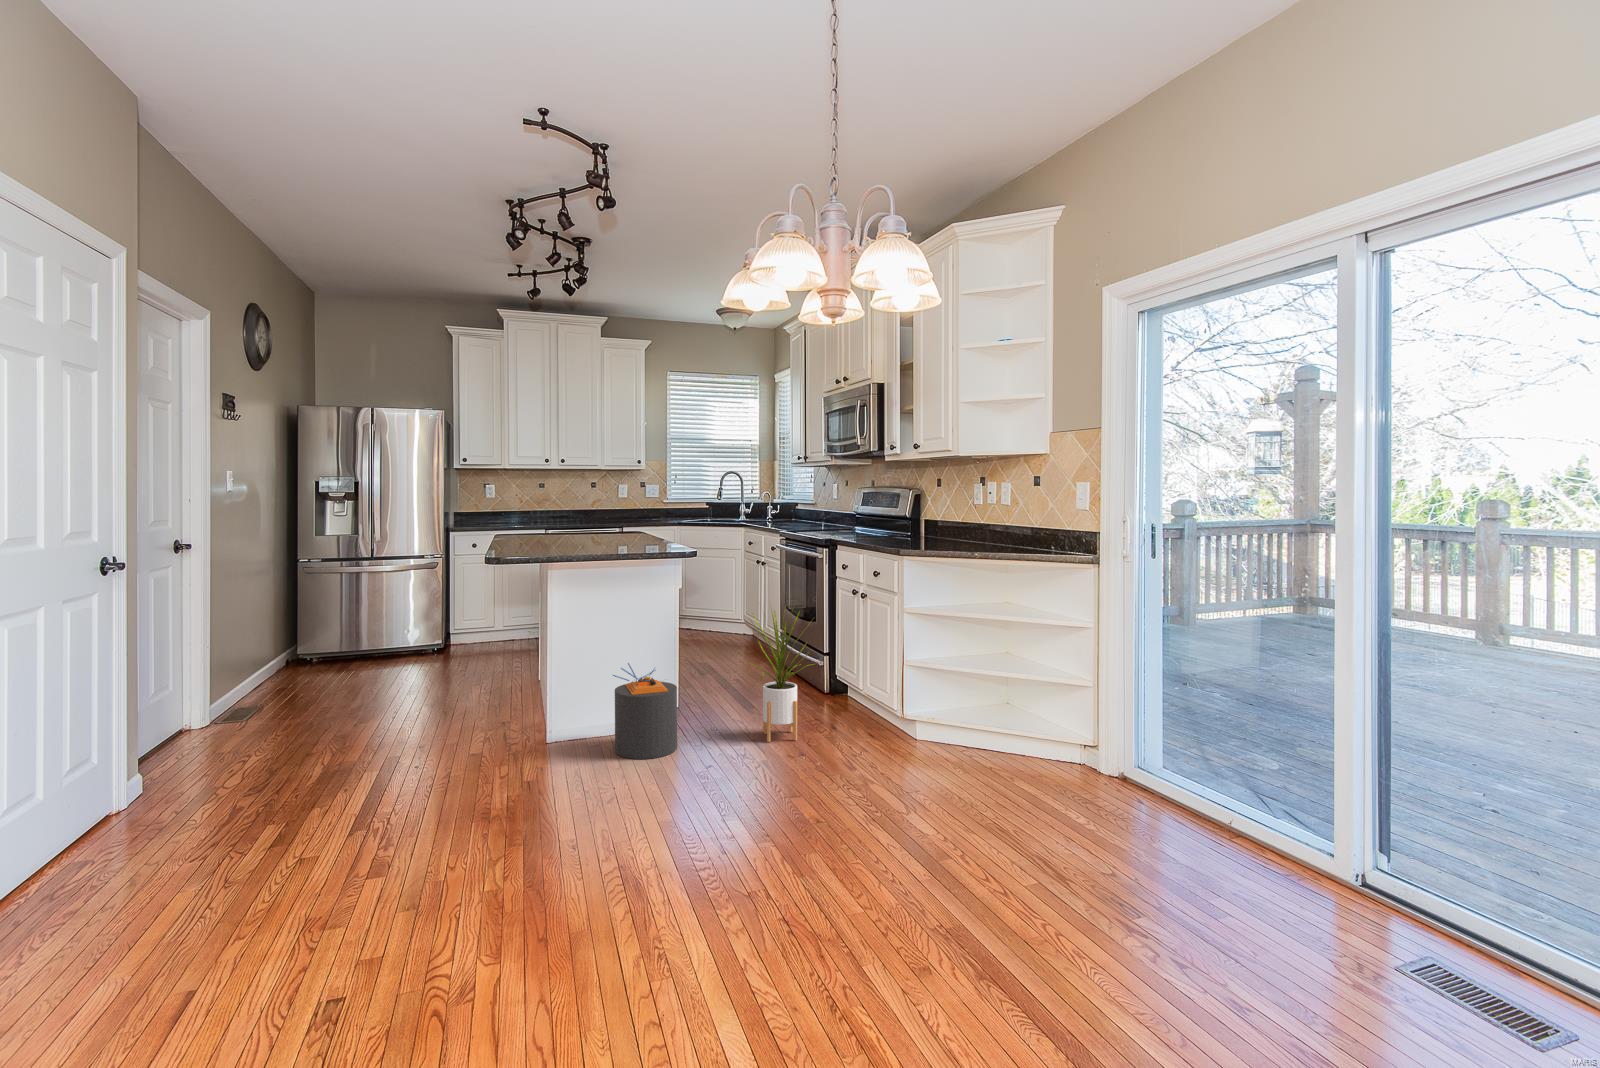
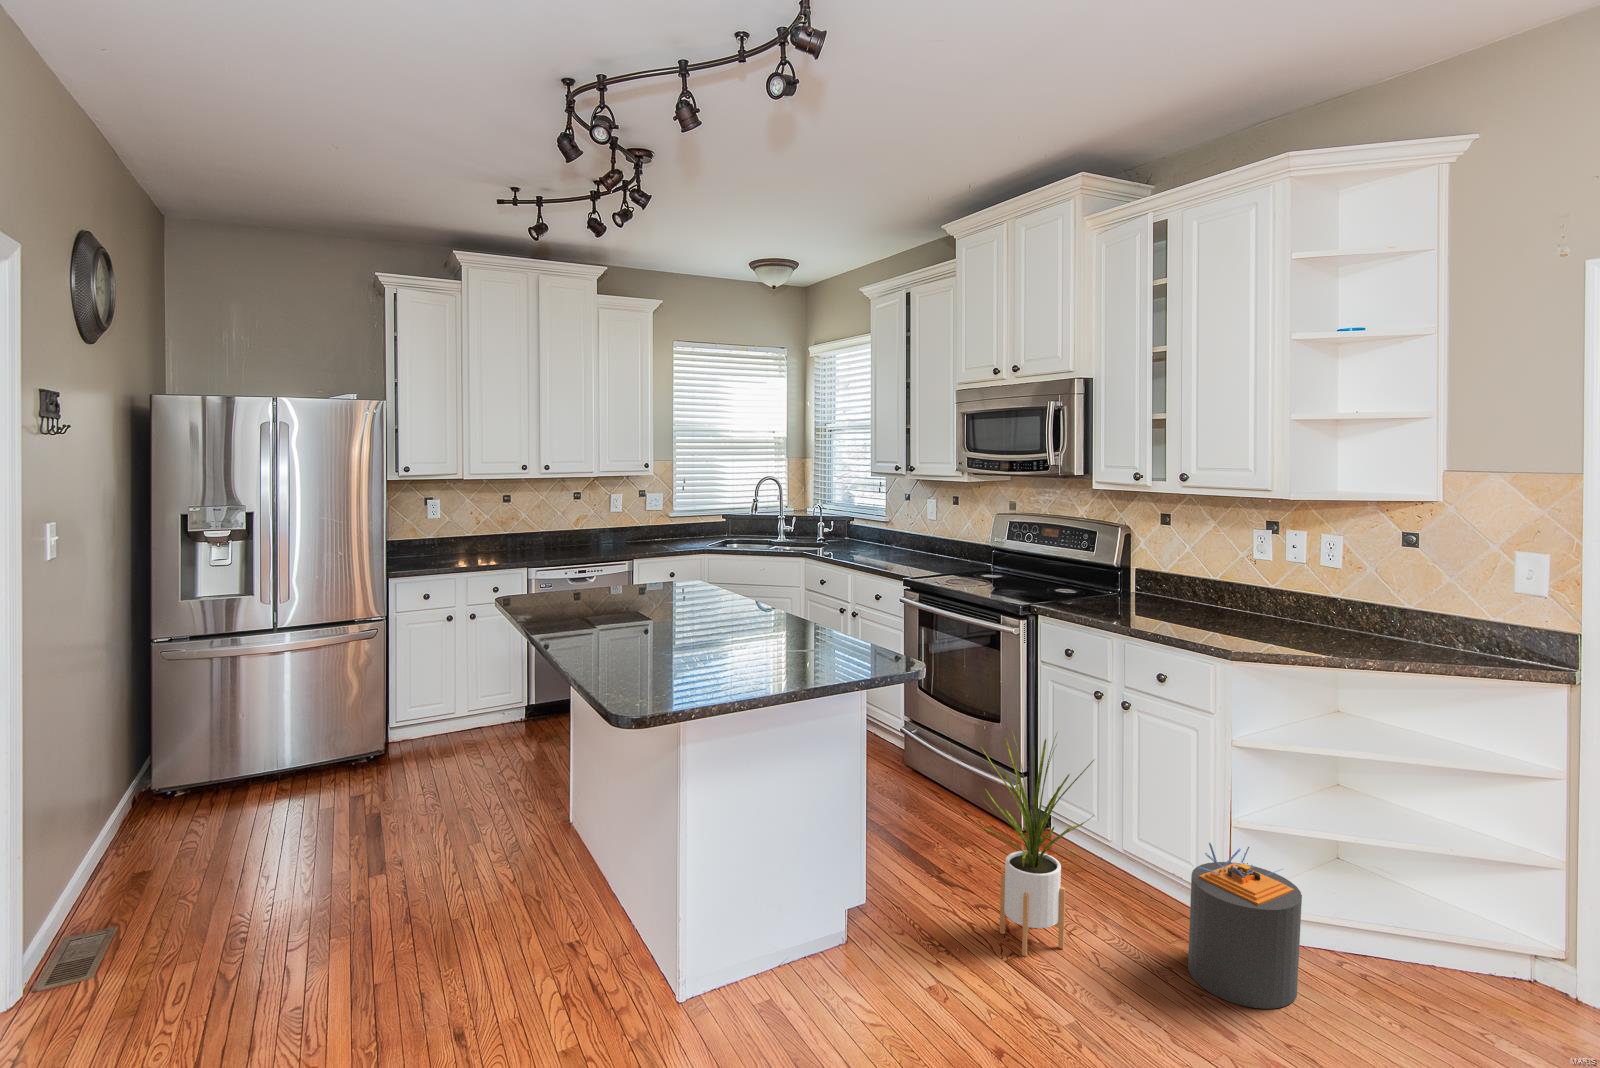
trash can: present [613,663,677,759] -> present [1188,843,1302,1009]

